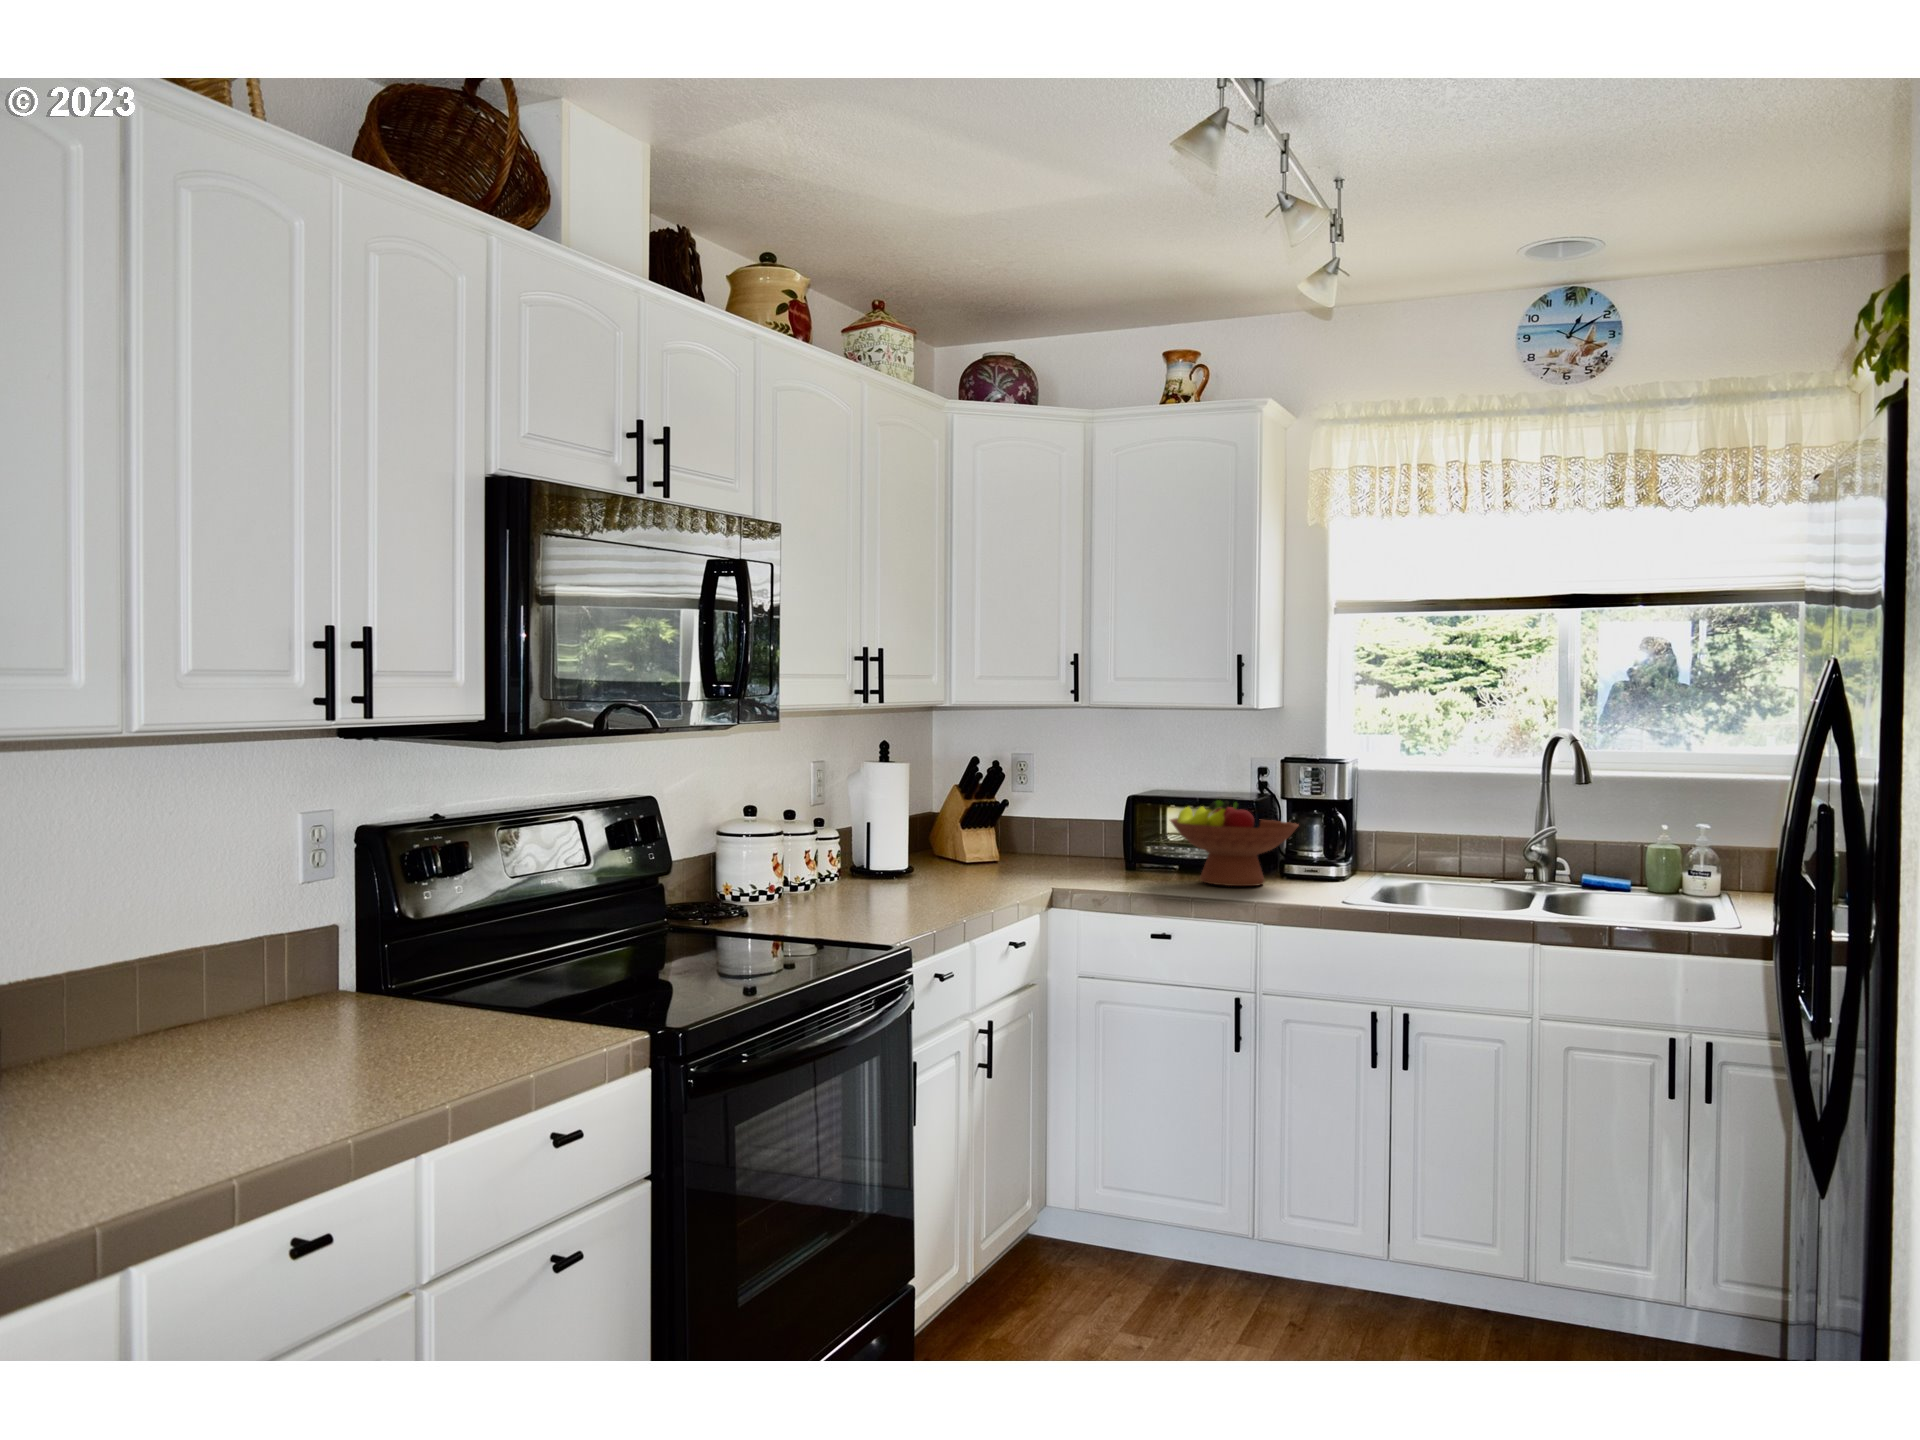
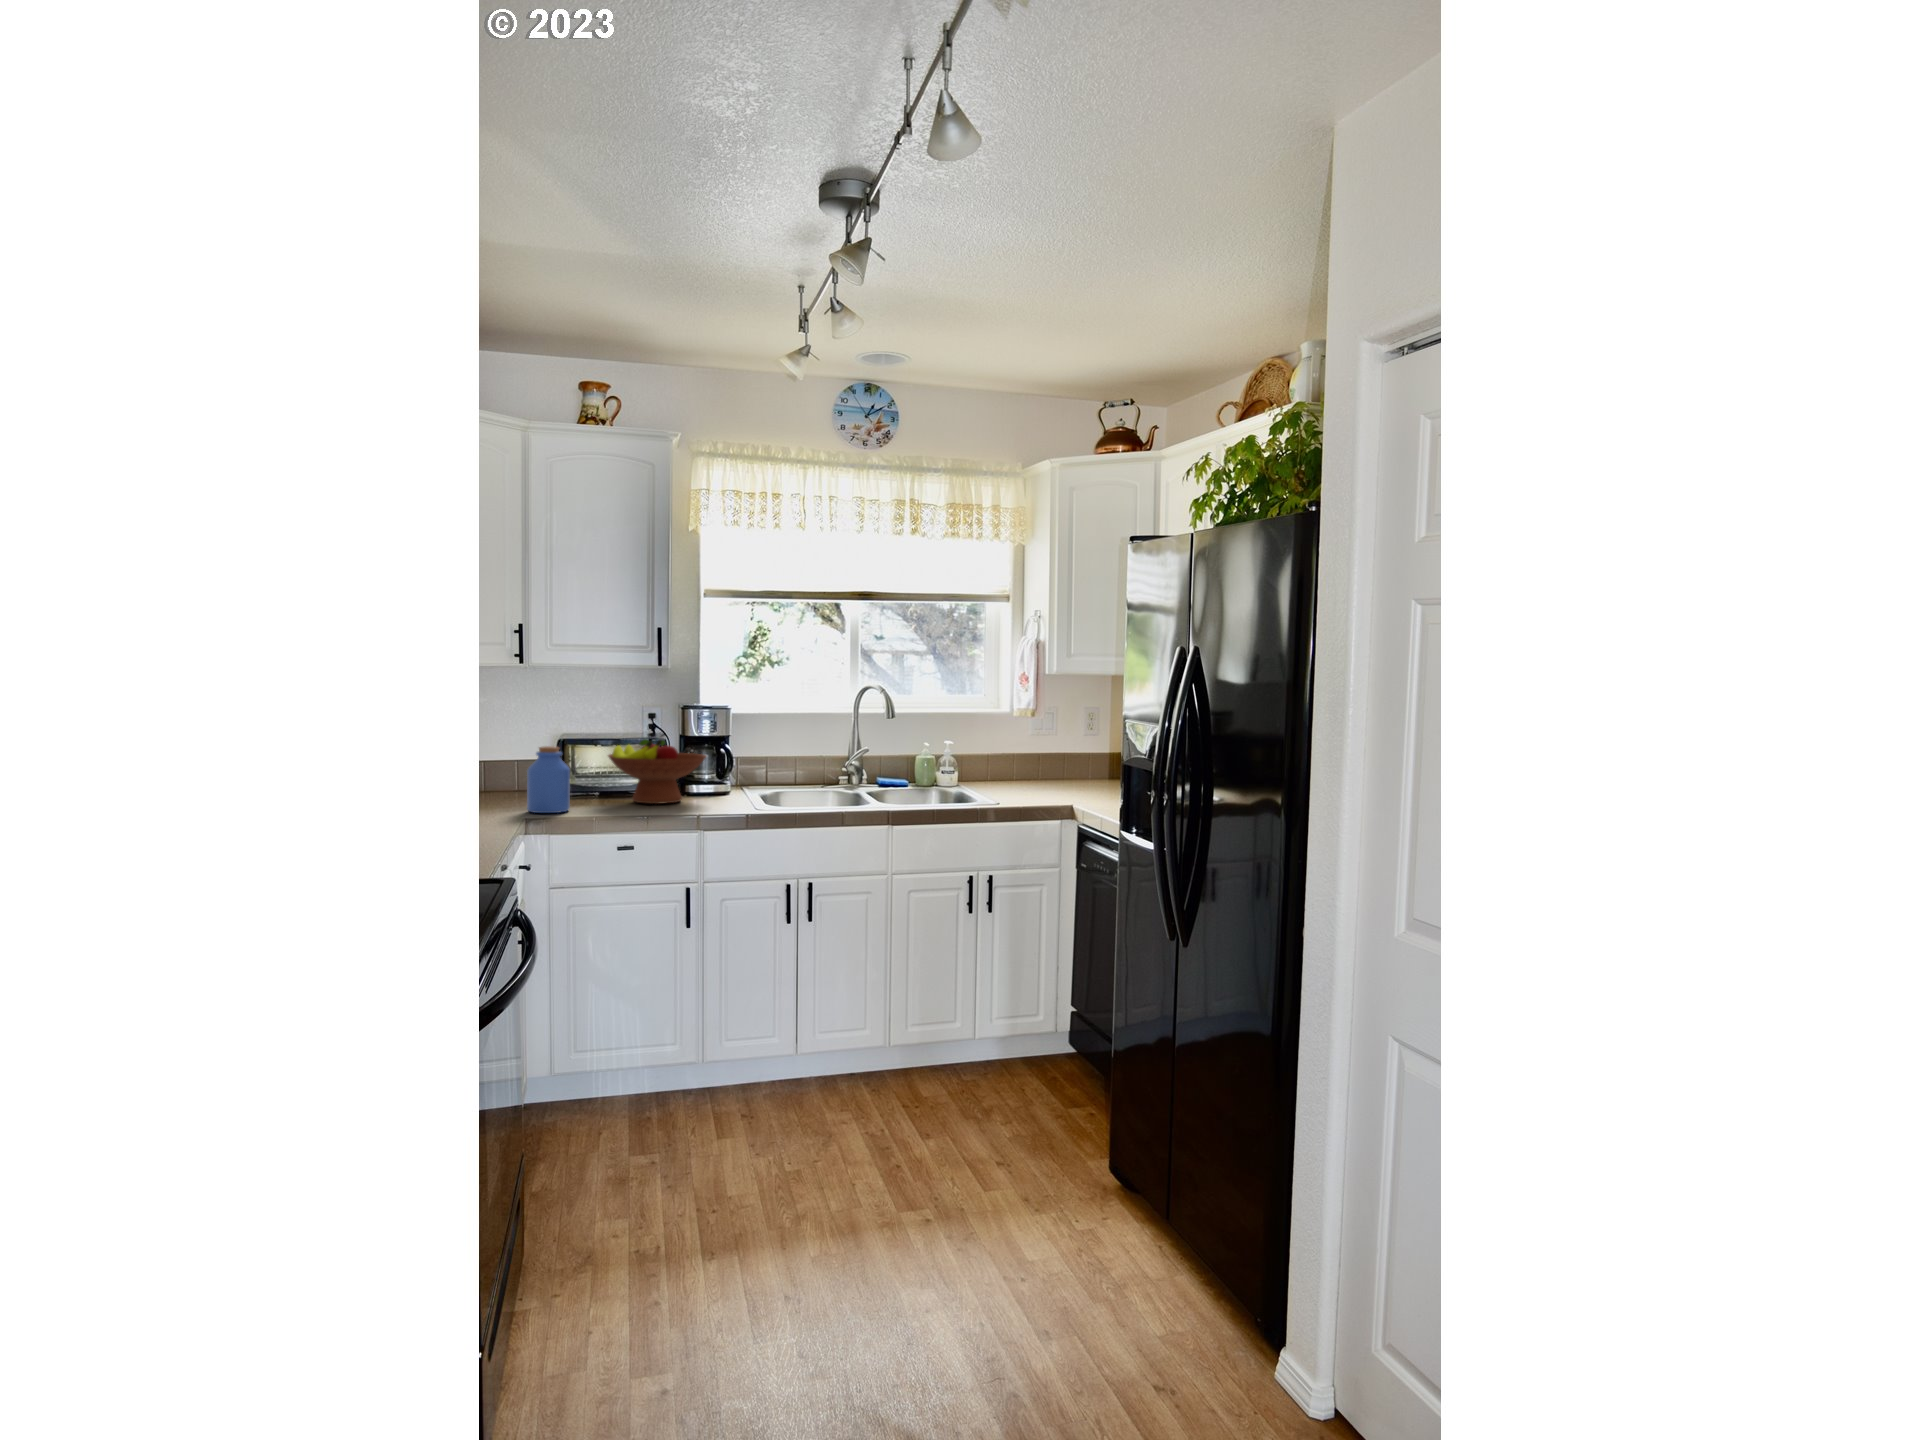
jar: none [1064,804,1115,887] -> present [527,746,570,813]

